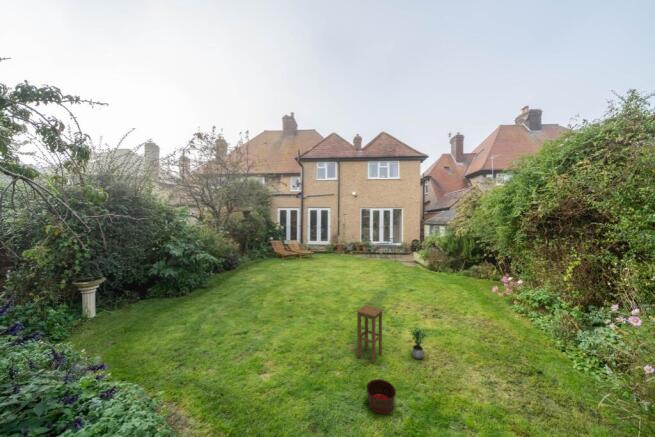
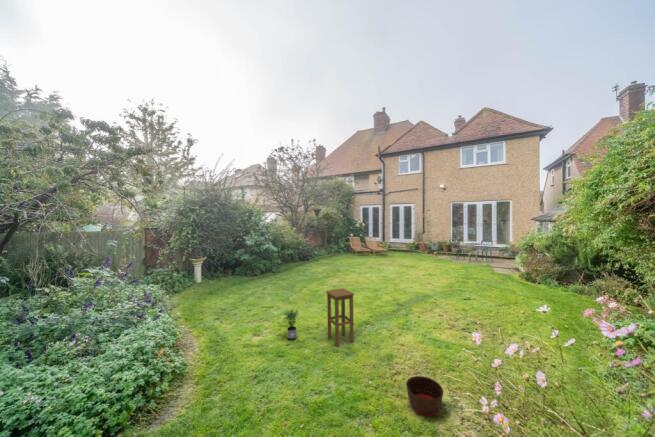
potted plant: present [410,329,427,359] -> present [284,310,299,340]
basket: present [366,379,396,413] -> present [406,376,443,416]

